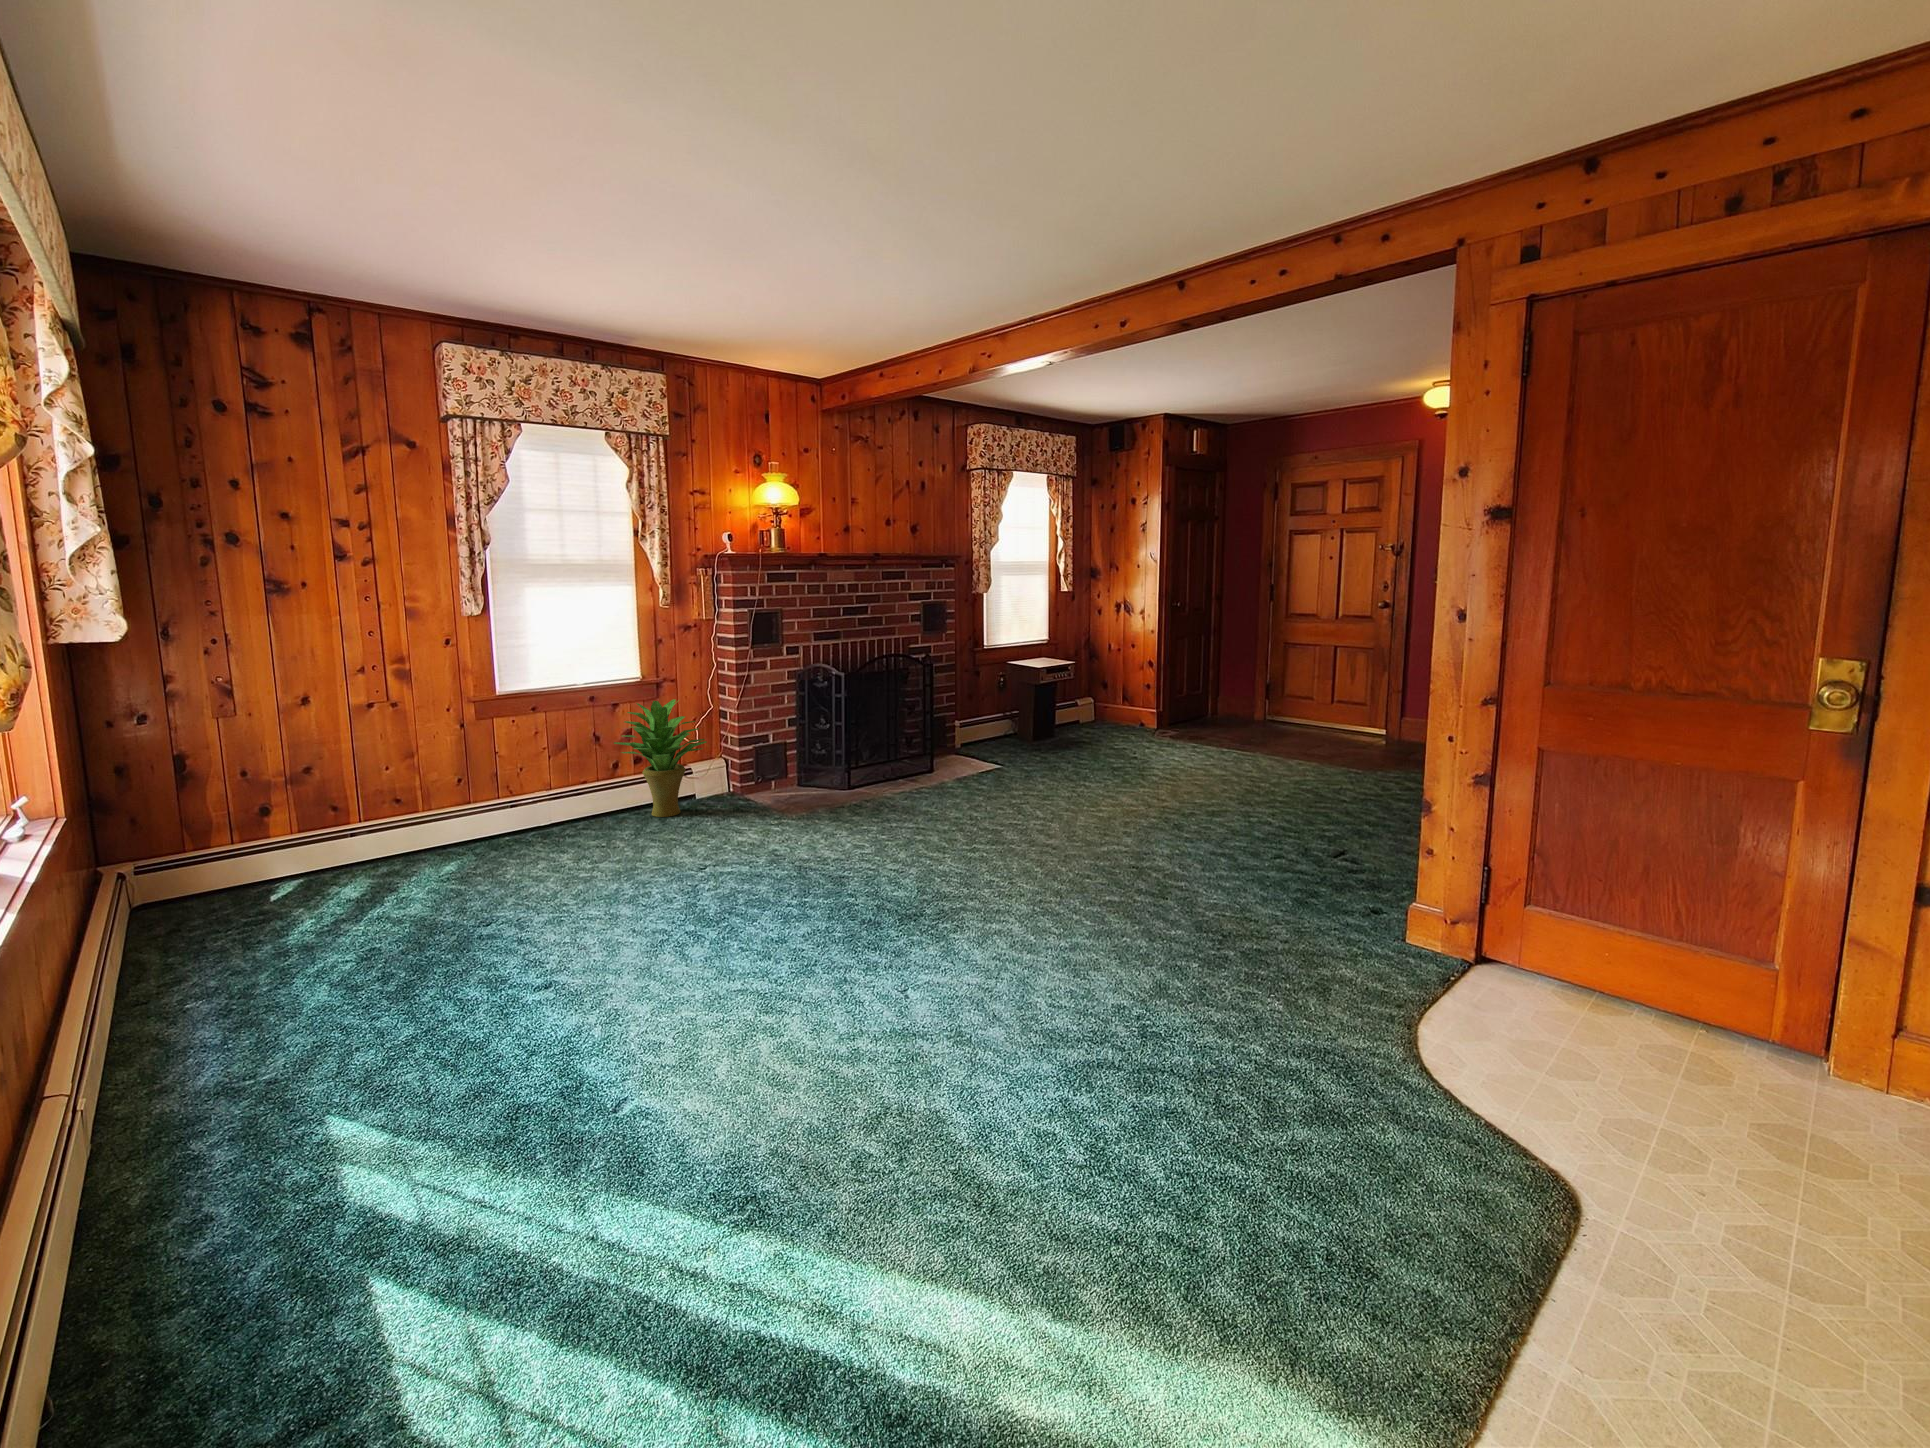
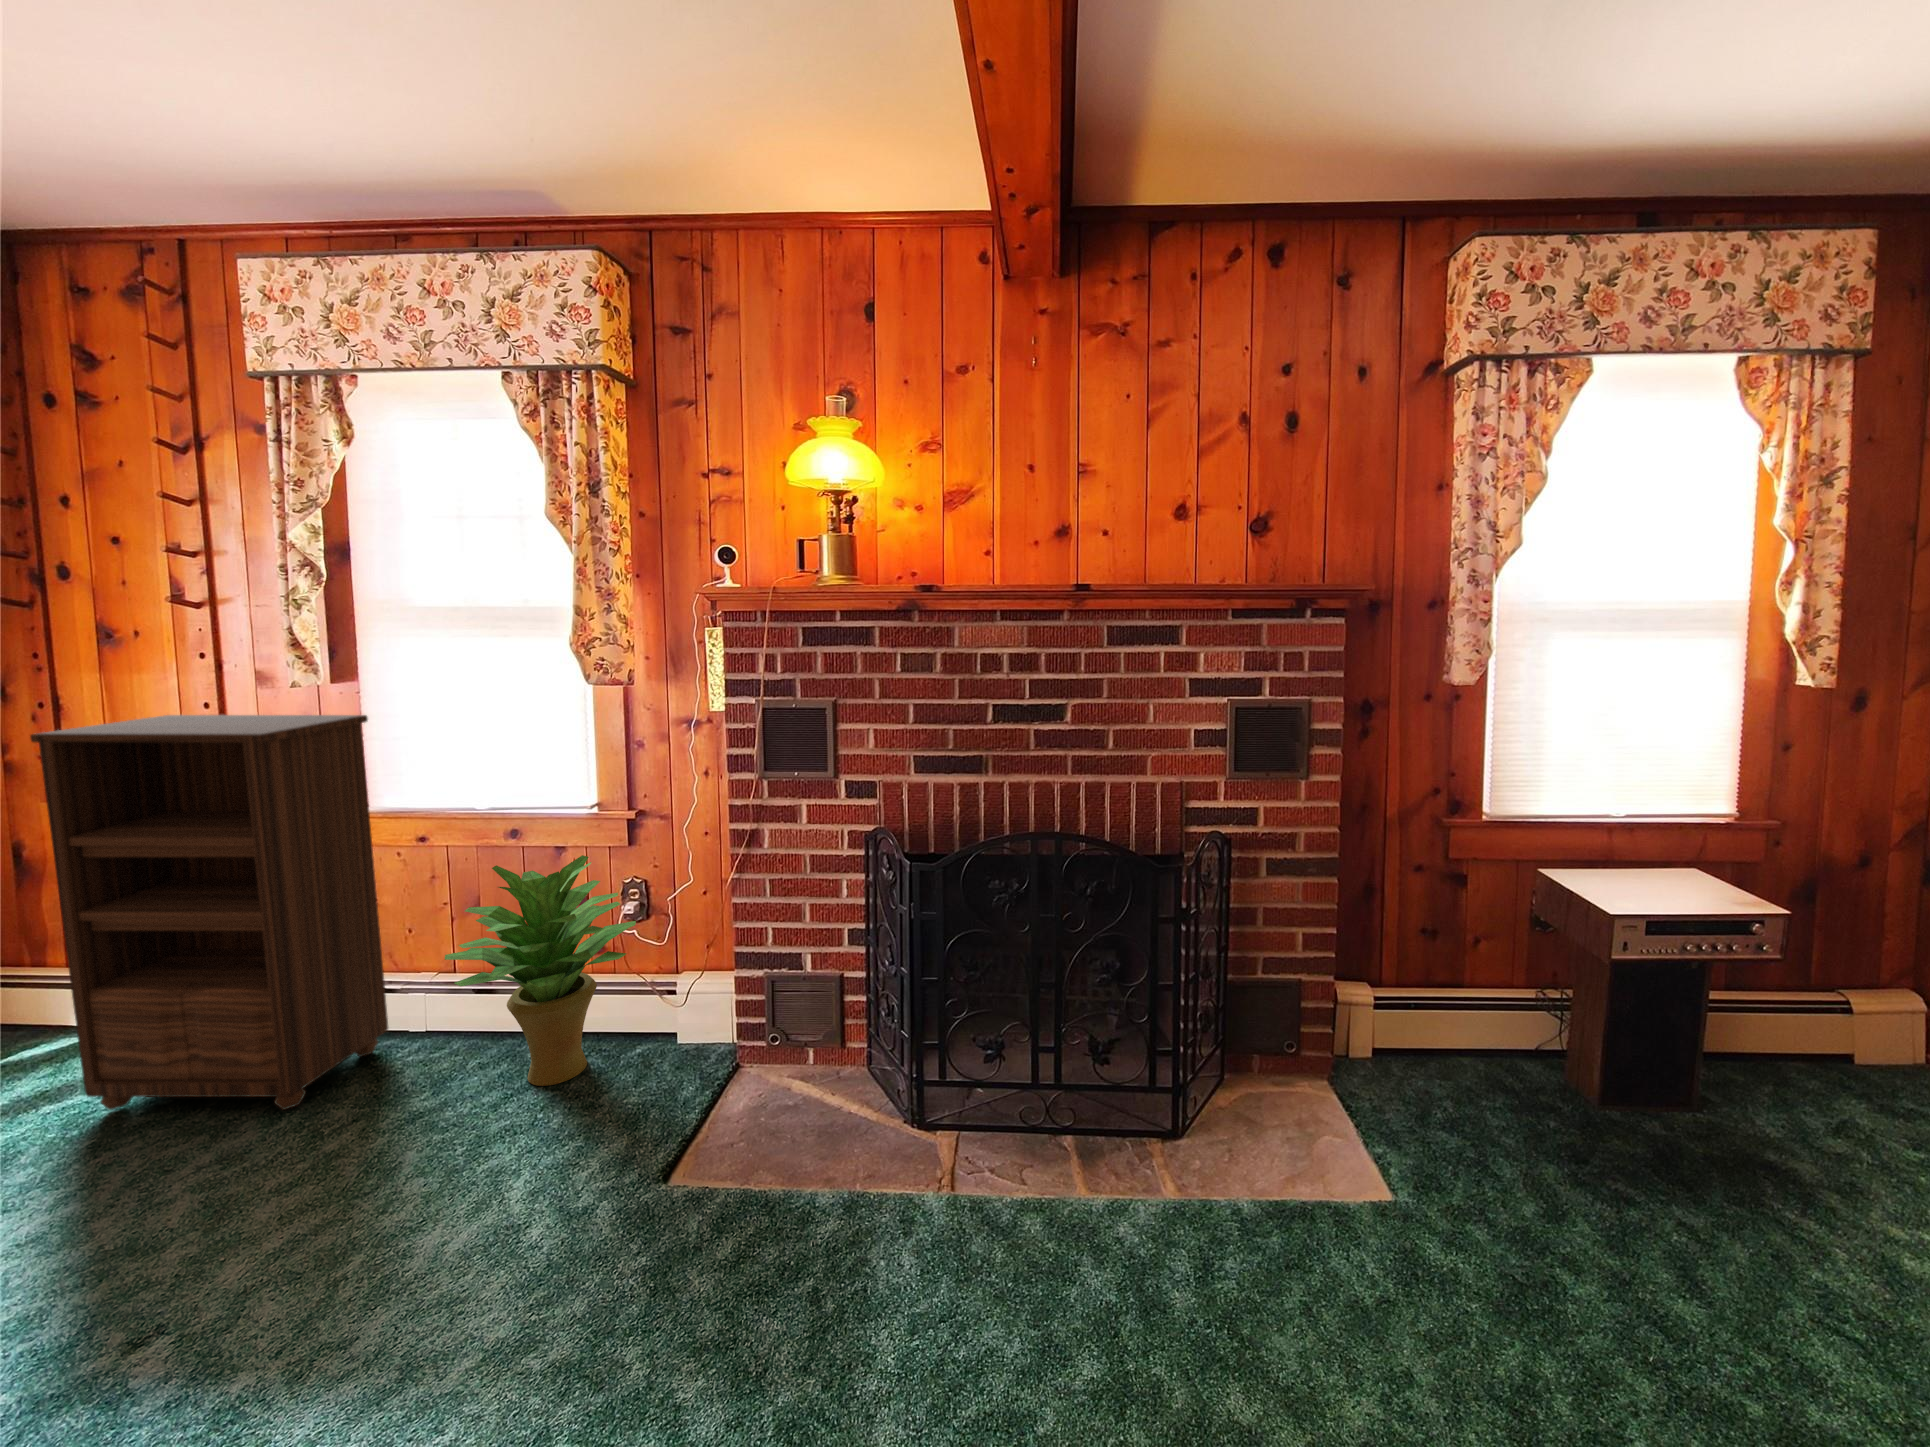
bookshelf: none [400,627,568,870] -> present [30,715,388,1110]

